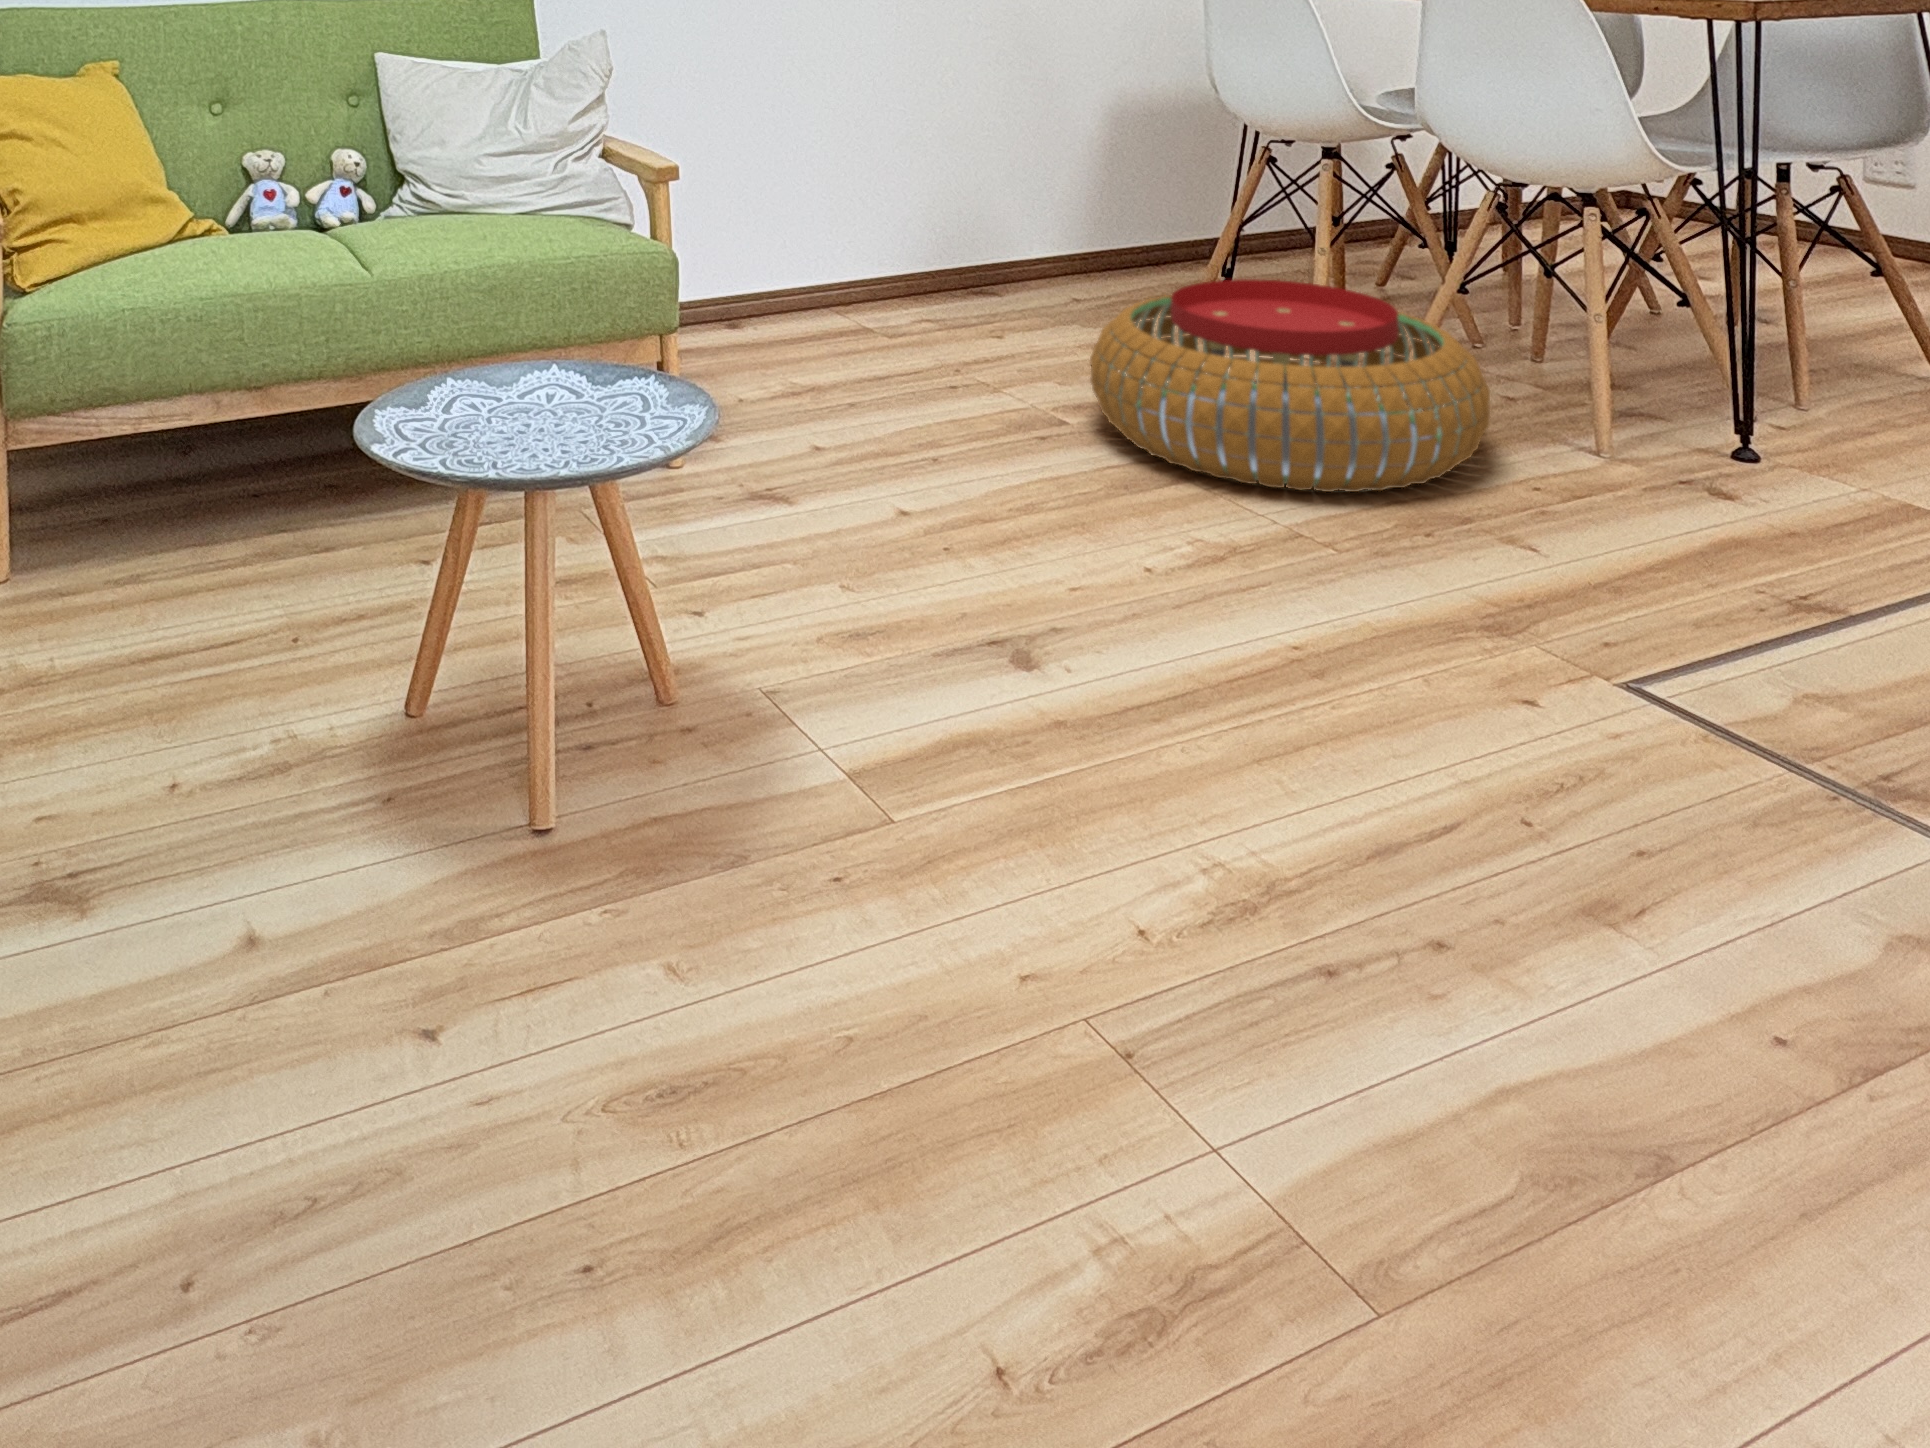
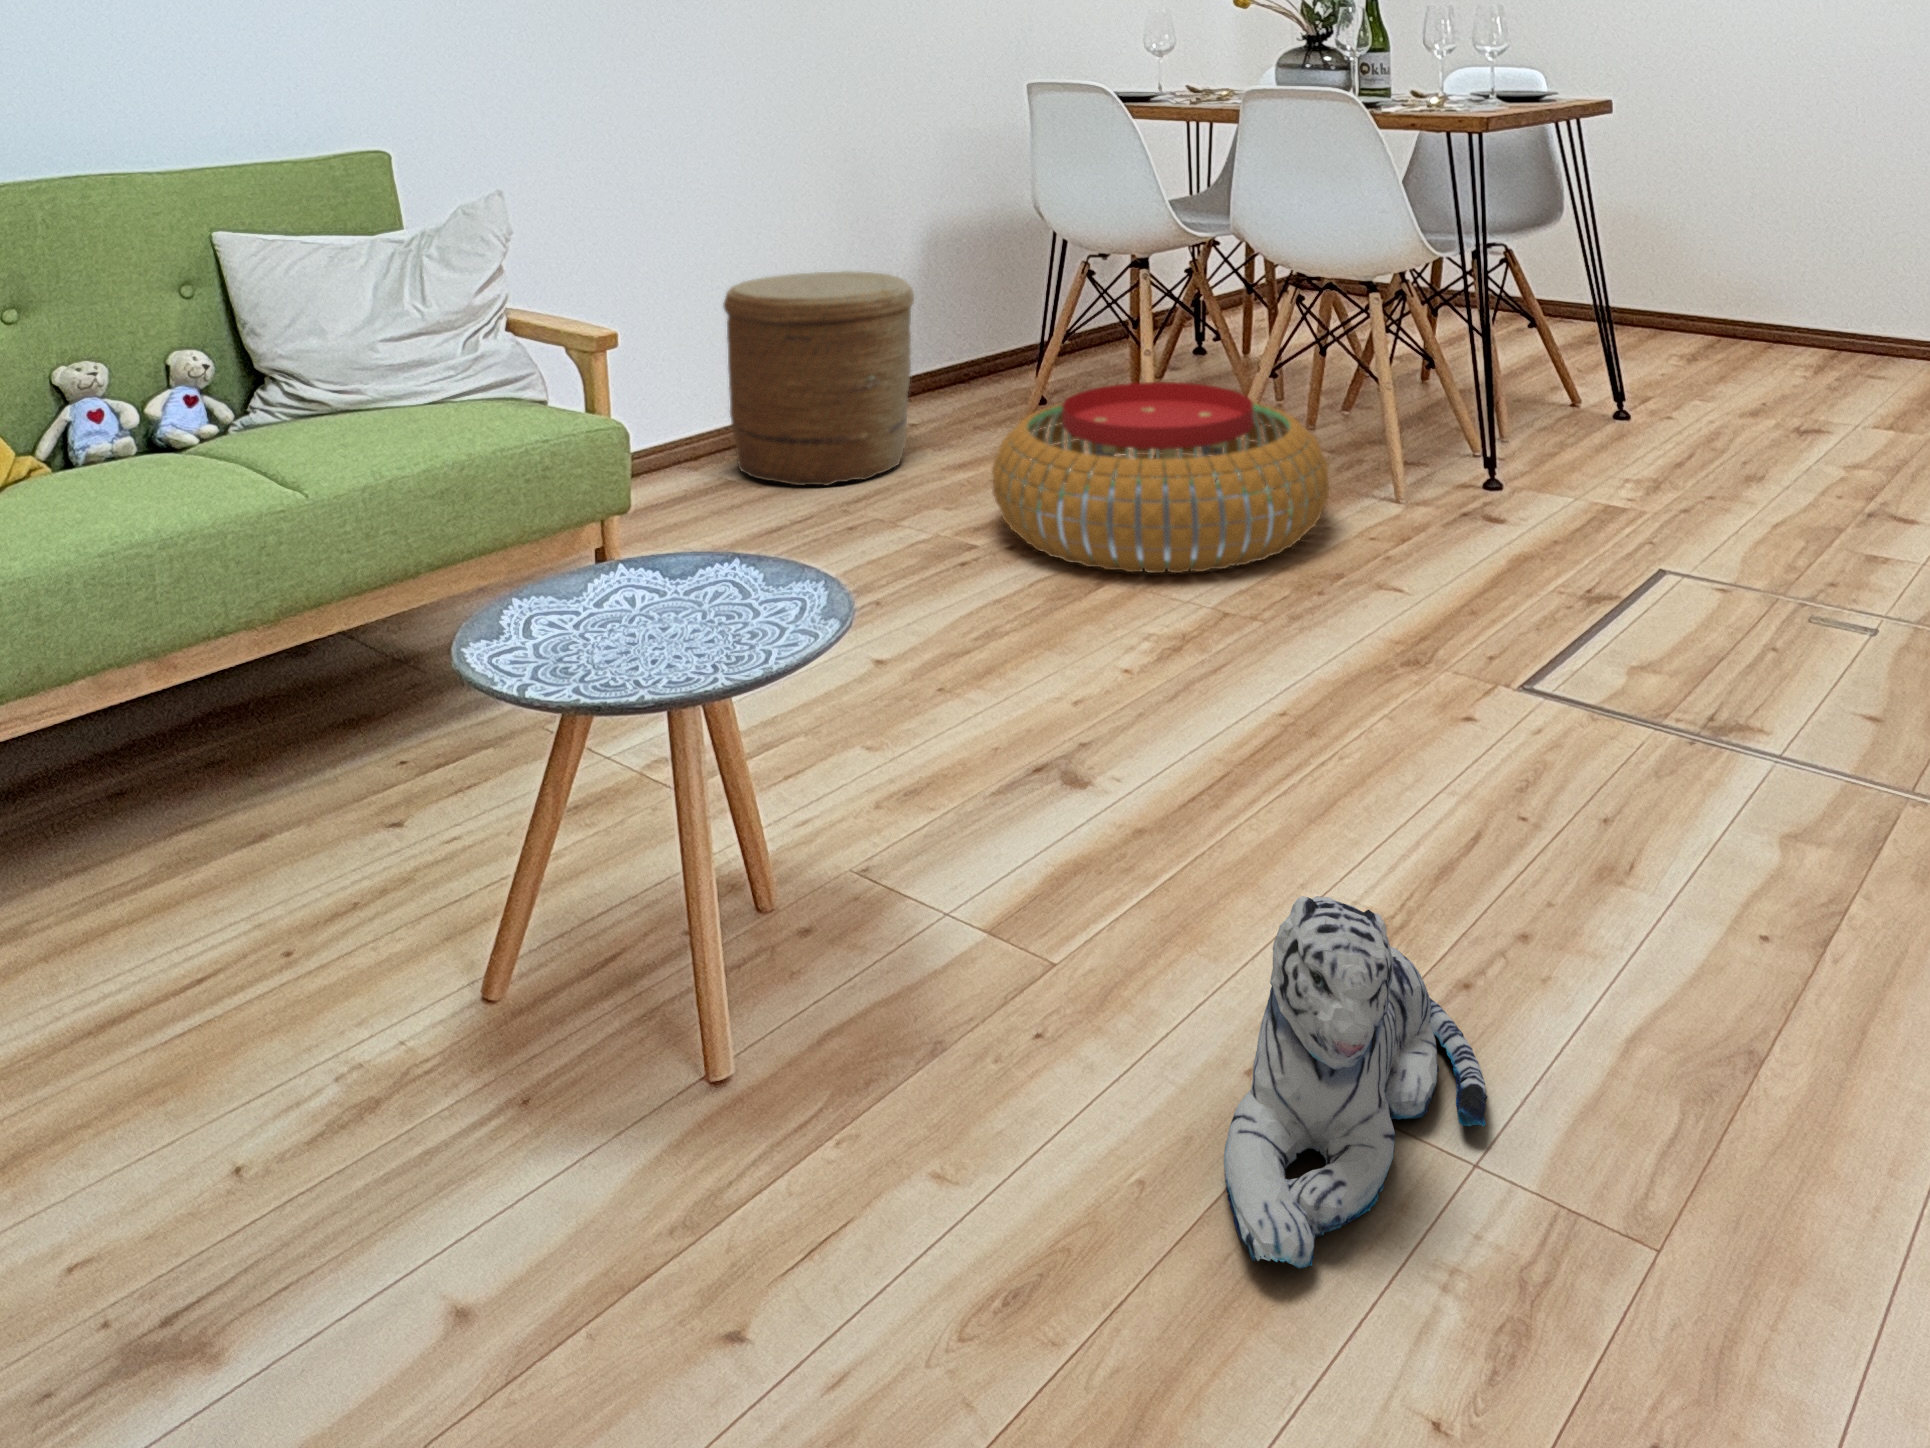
woven basket: none [864,134,1058,347] -> present [723,271,914,486]
plush toy: none [905,806,1285,1168] -> present [1224,896,1487,1269]

